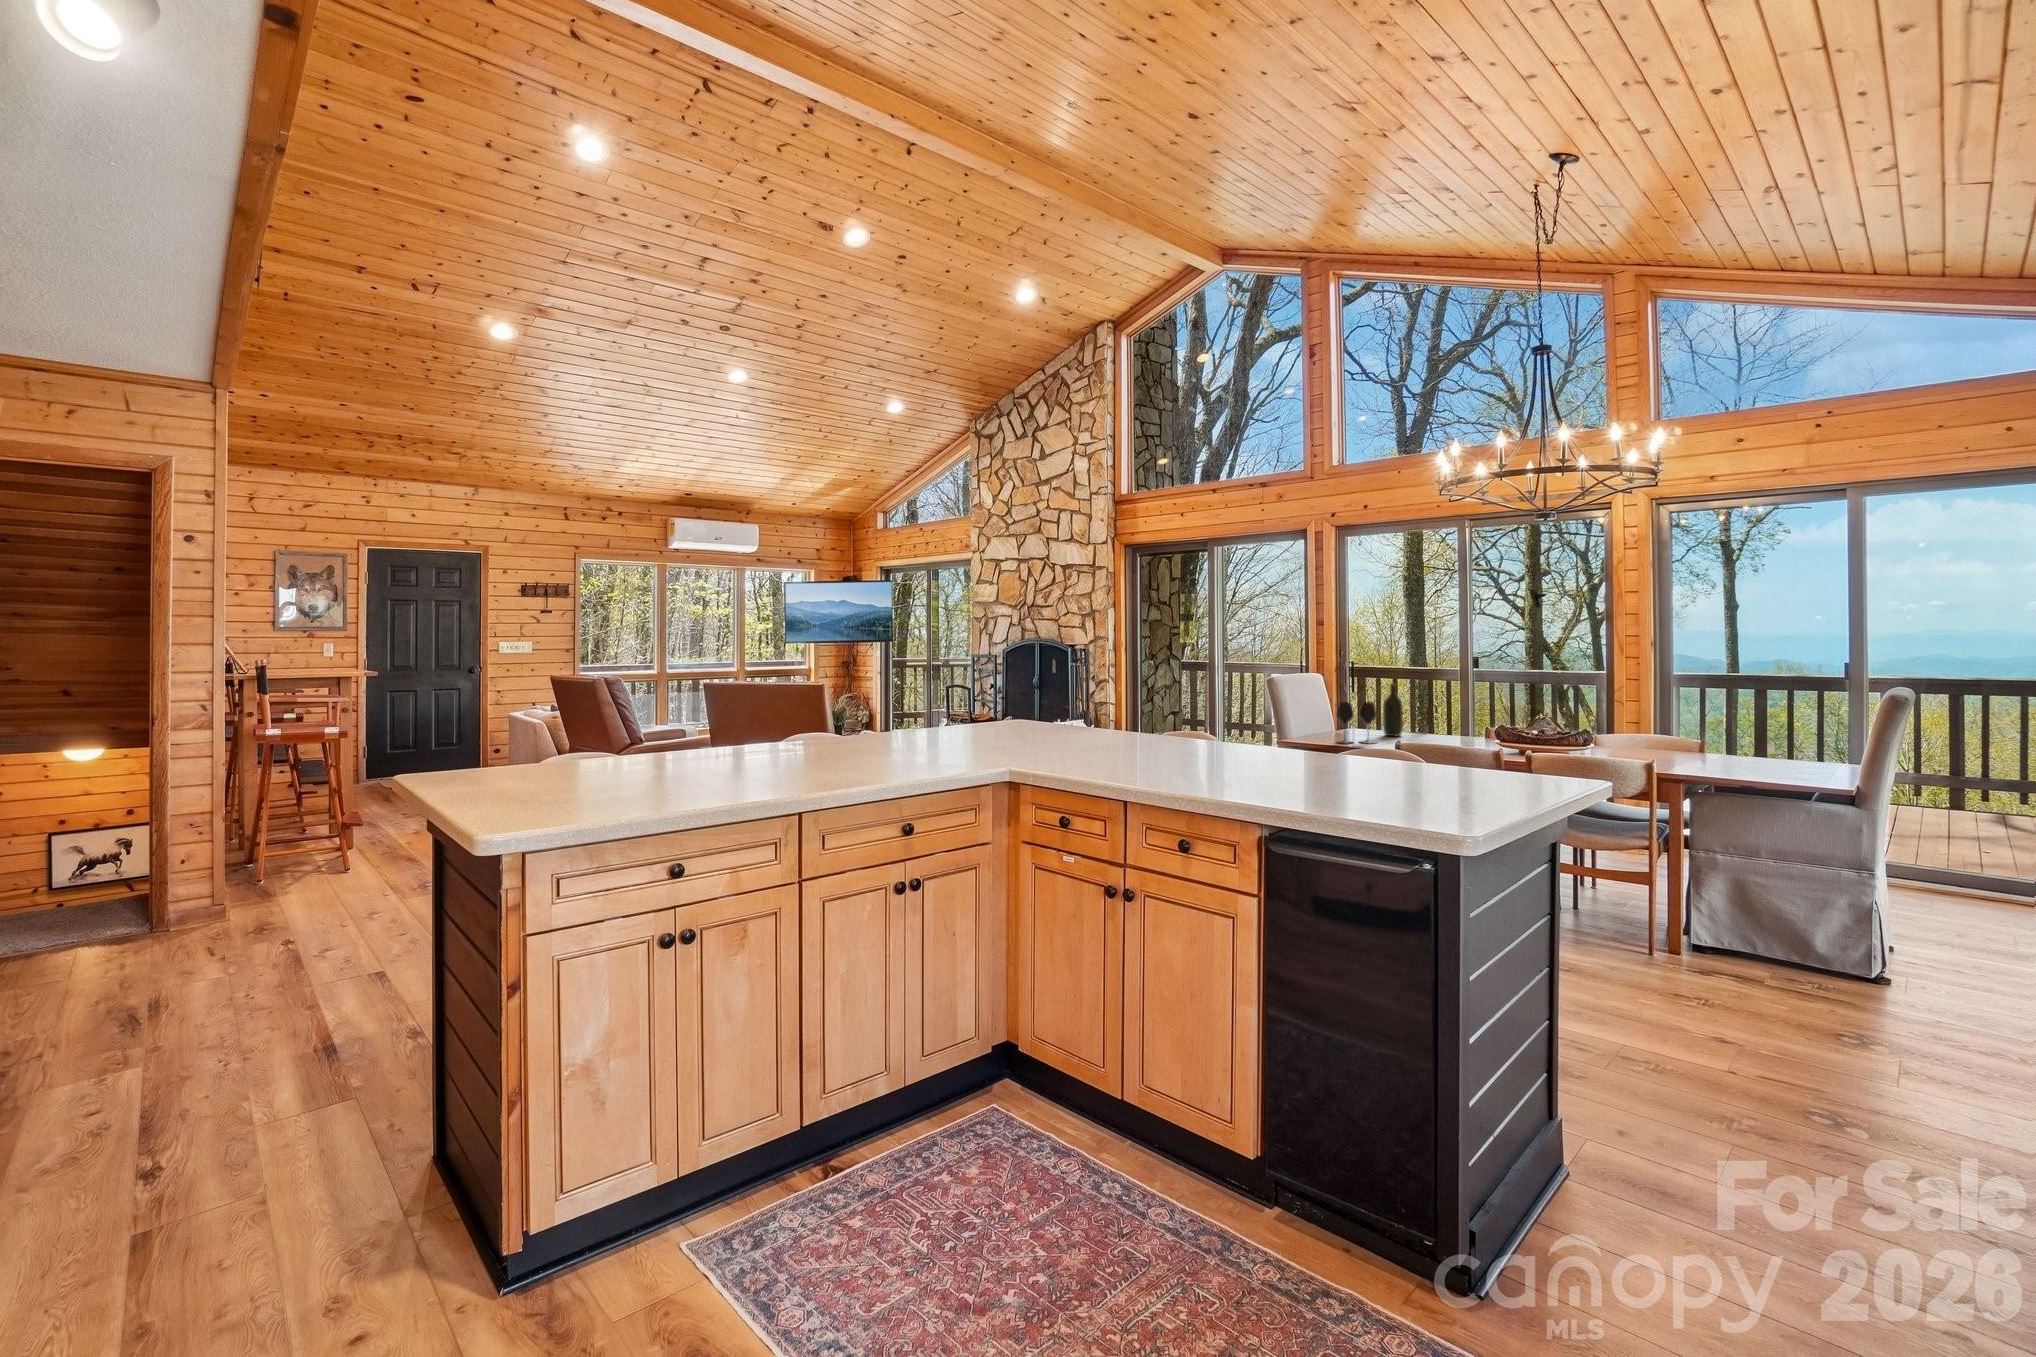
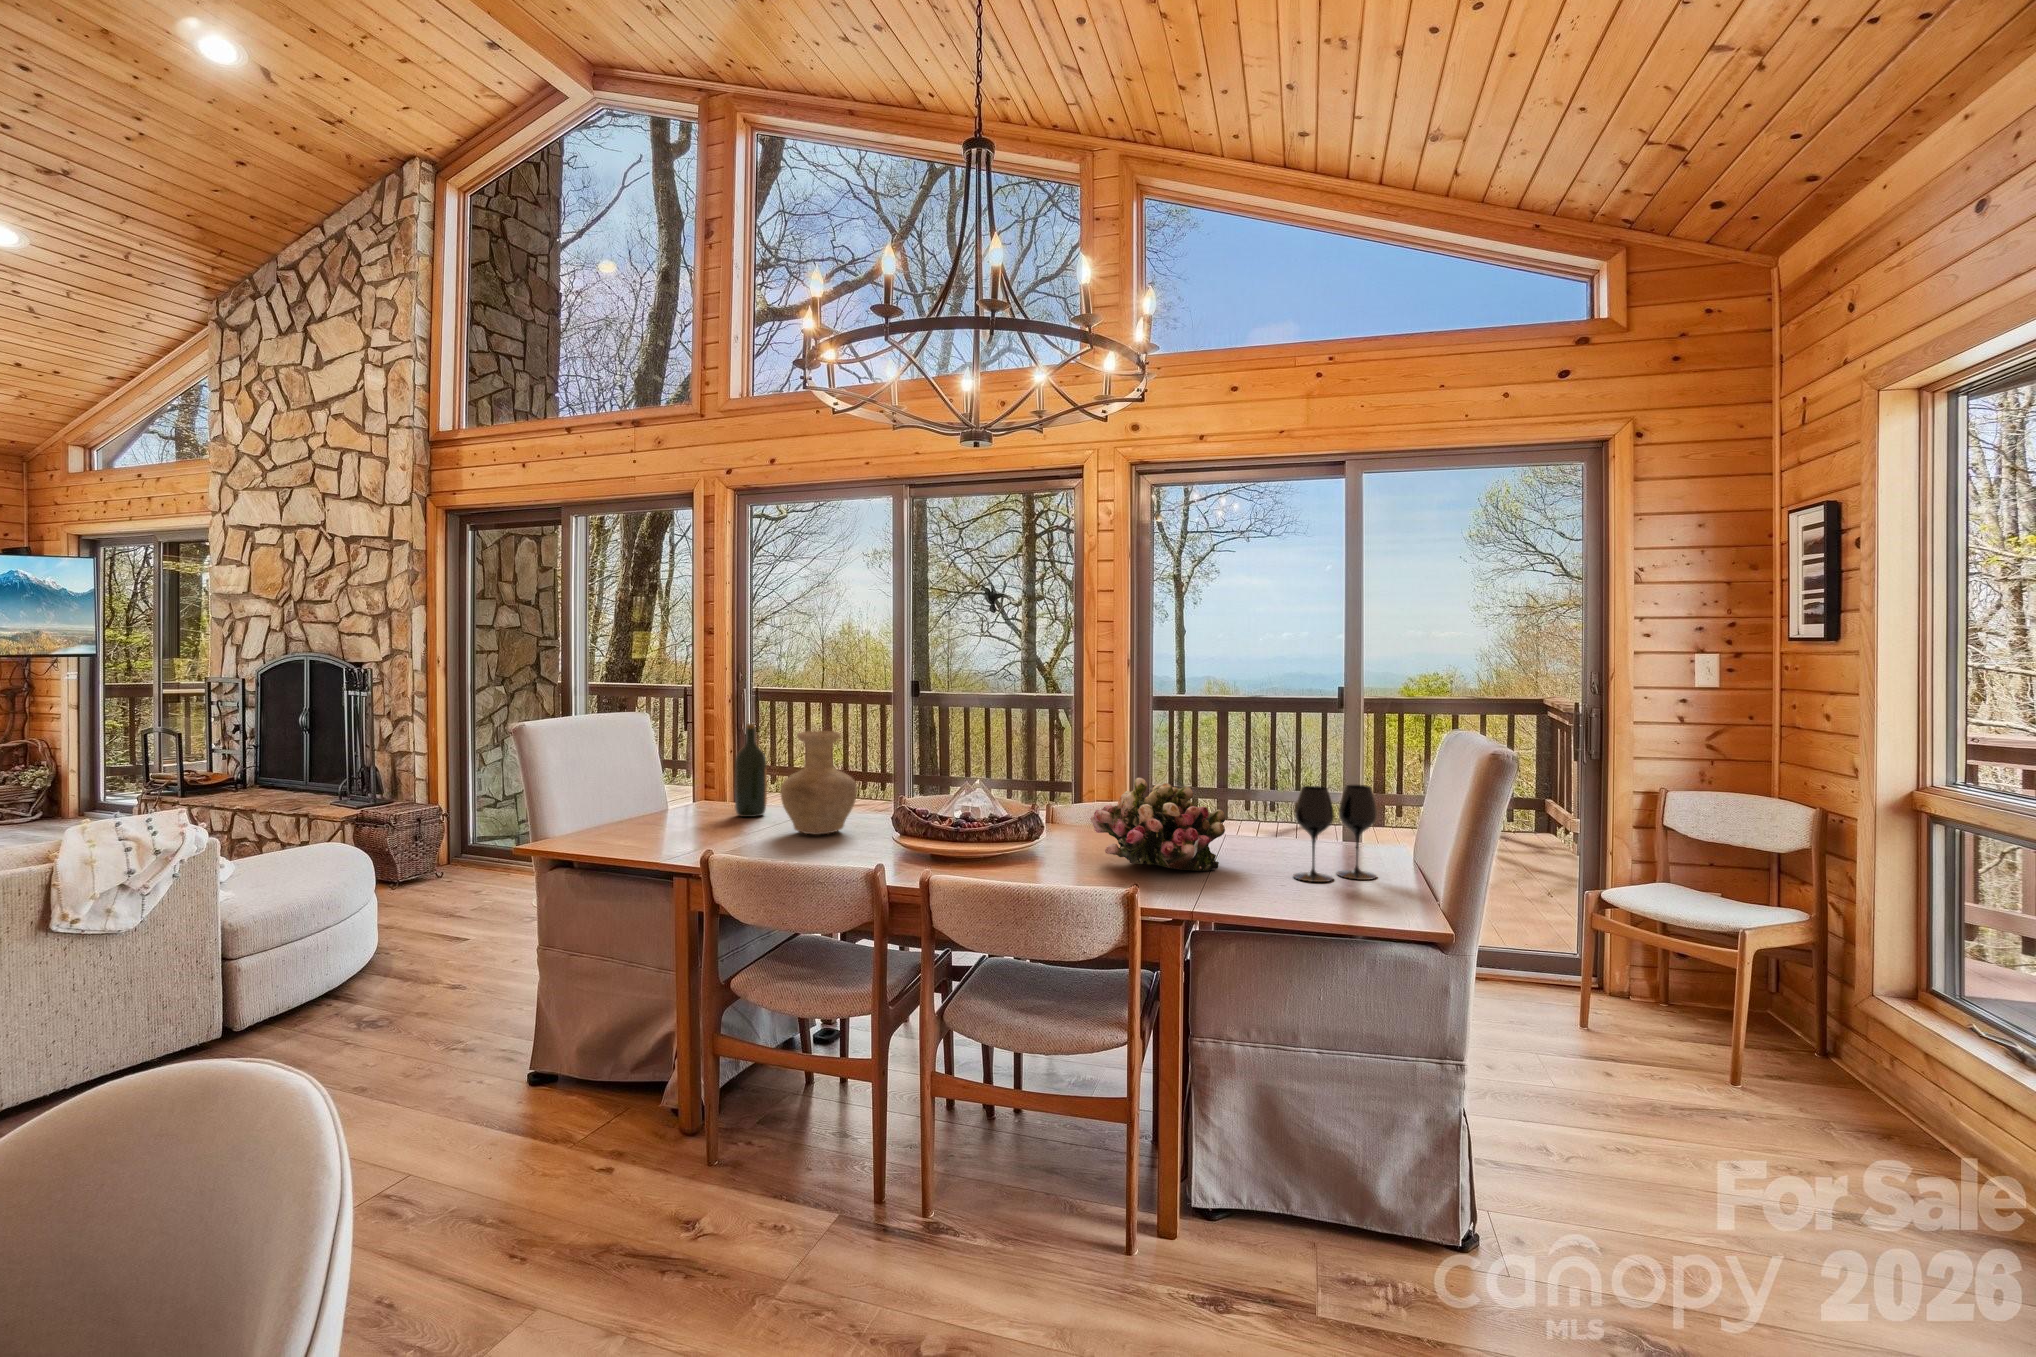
vase: none [1423,687,1469,745] -> present [780,731,857,835]
wine glass: present [1337,702,1377,744] -> present [1294,785,1377,882]
flower arrangement: none [1628,715,1721,767] -> present [1090,778,1225,871]

